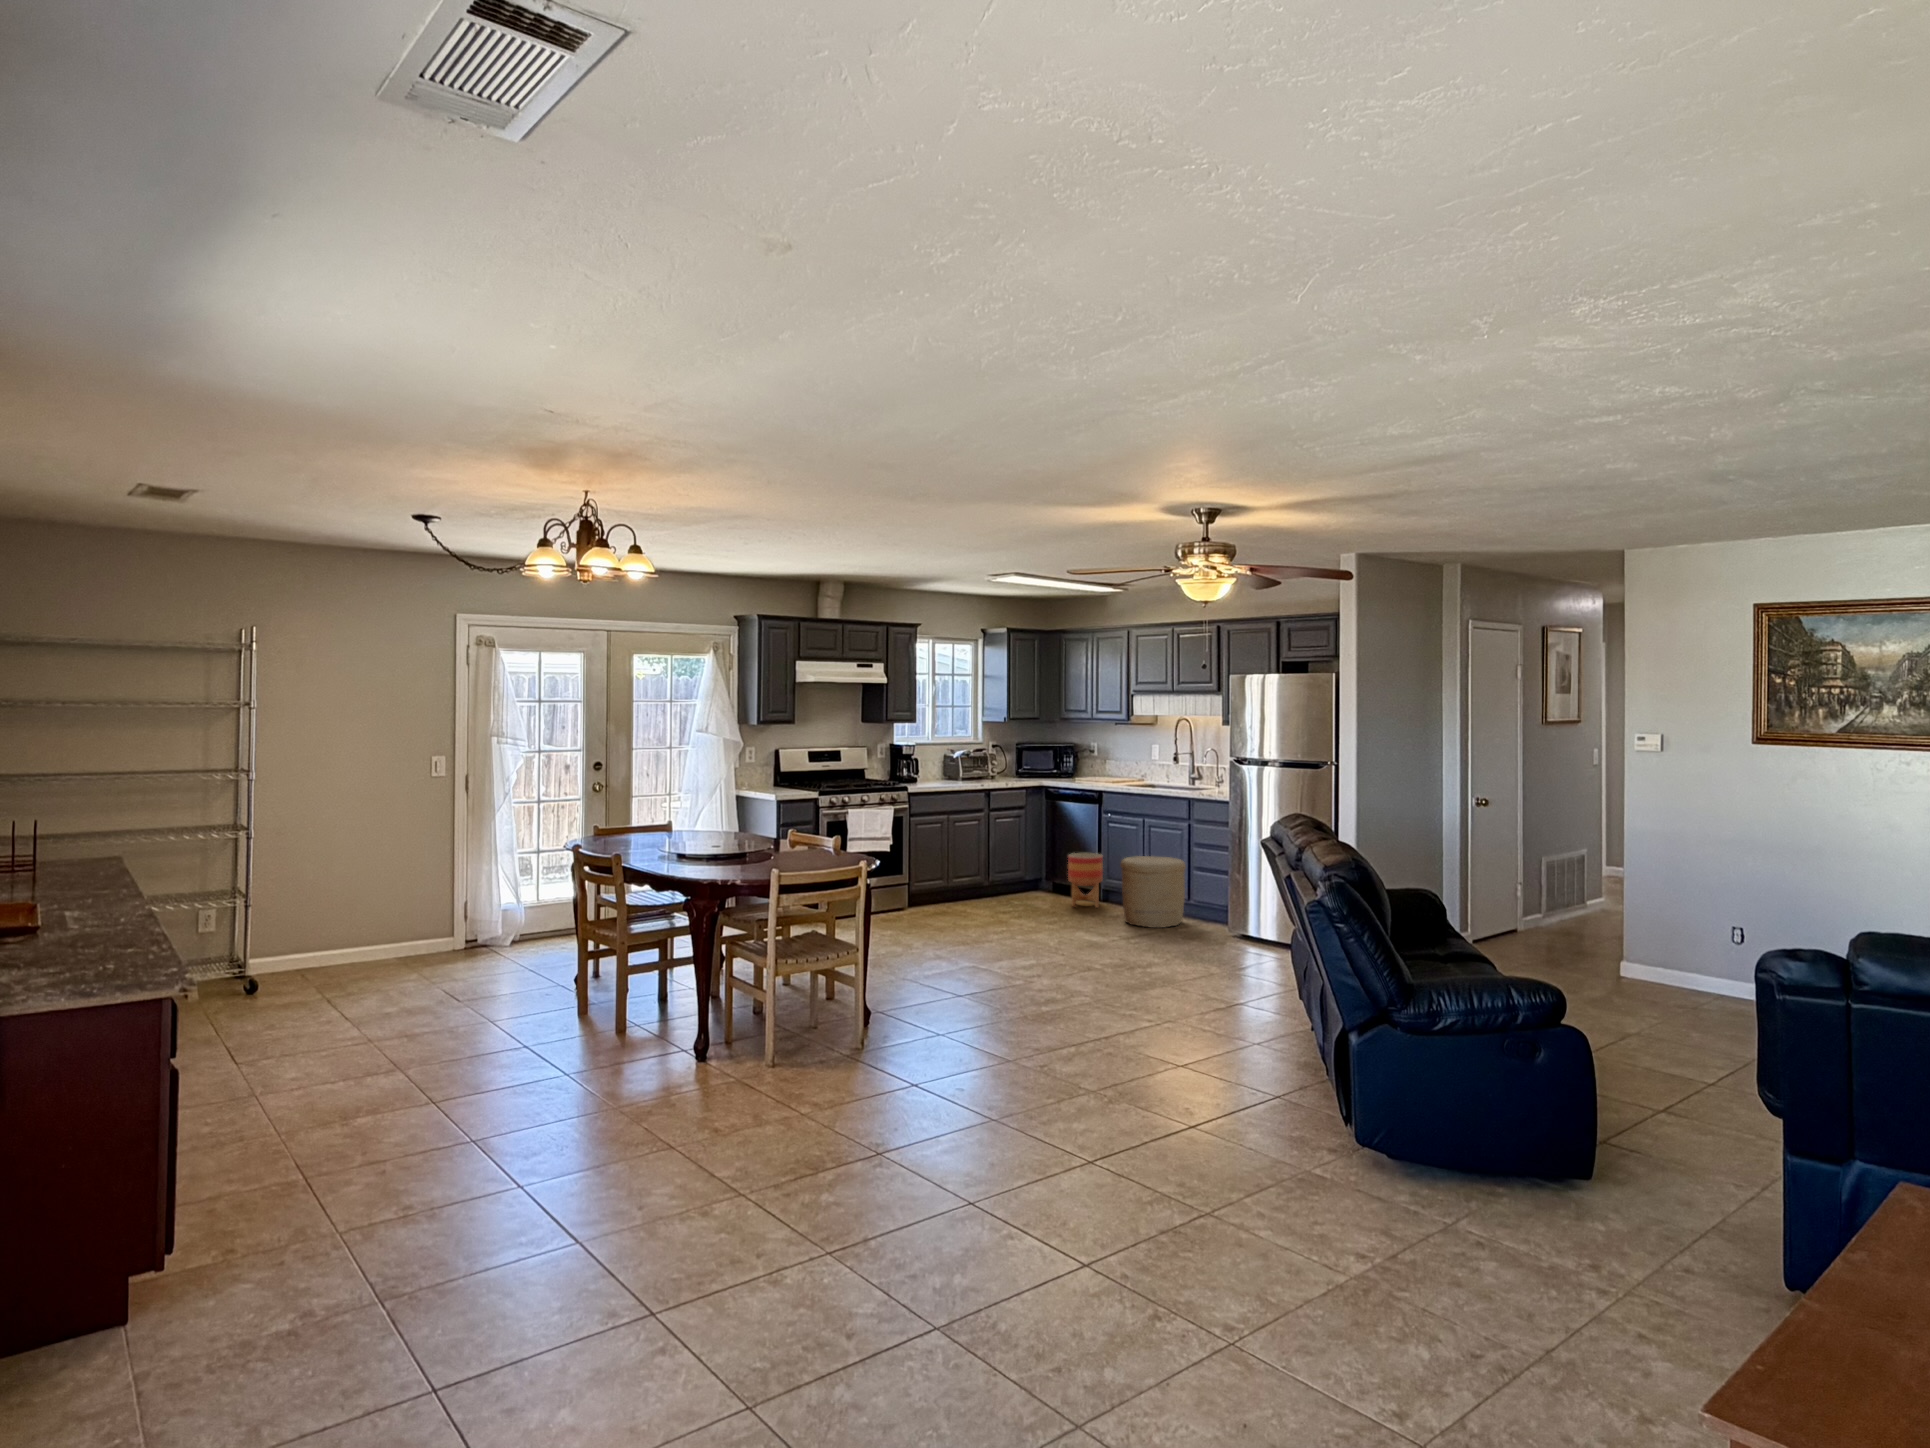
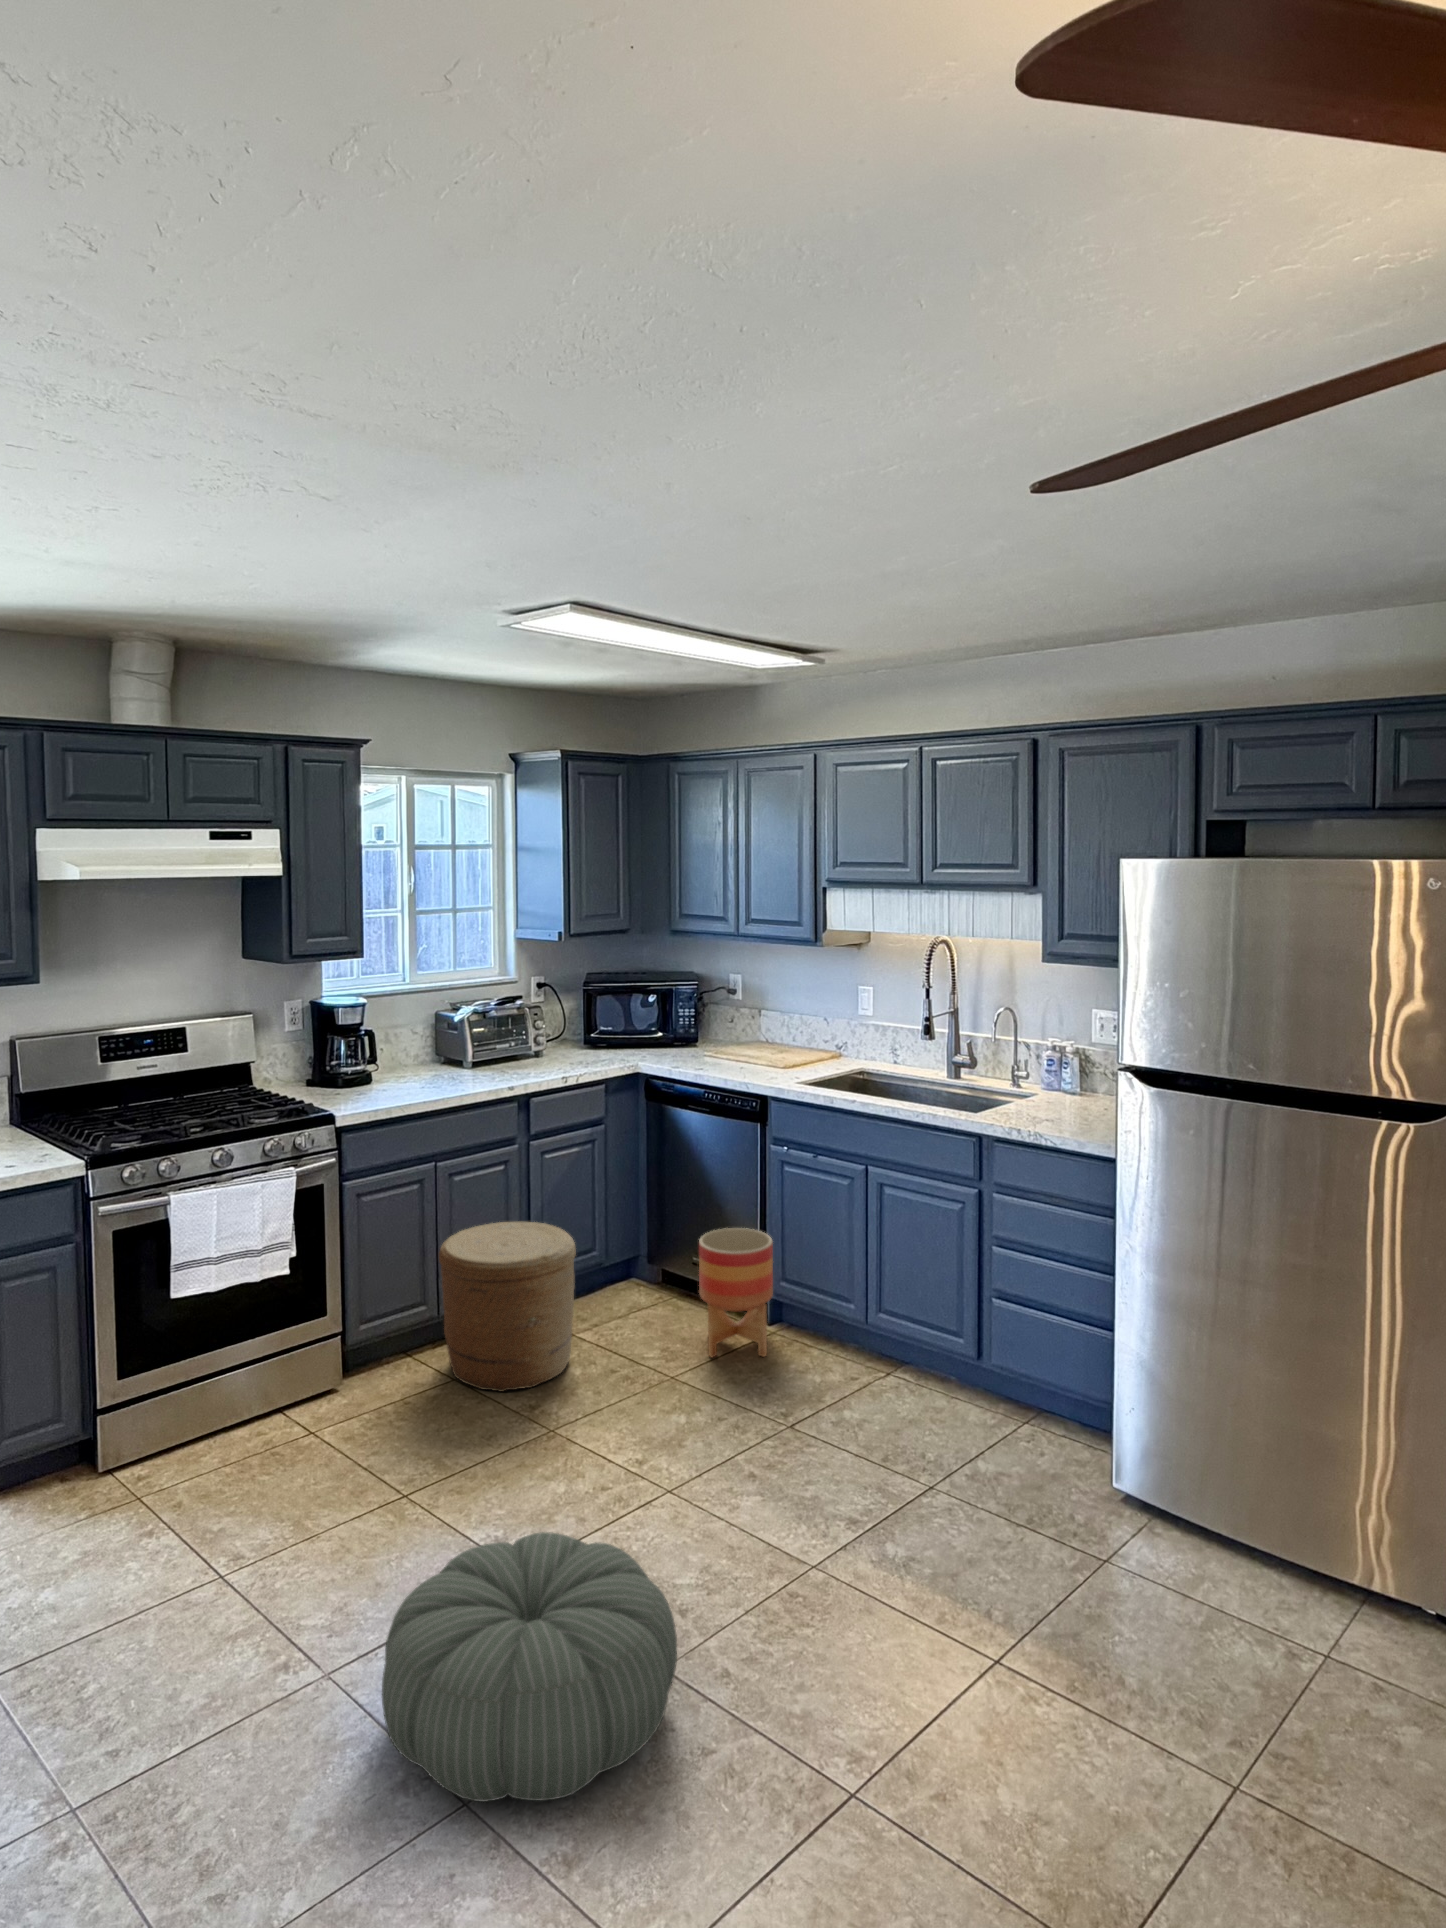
woven basket: present [1120,856,1186,928] -> present [439,1222,576,1392]
pouf: none [950,909,1048,964] -> present [382,1532,677,1802]

